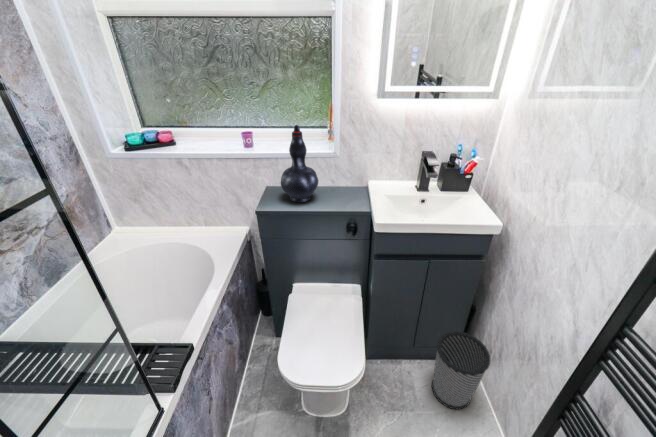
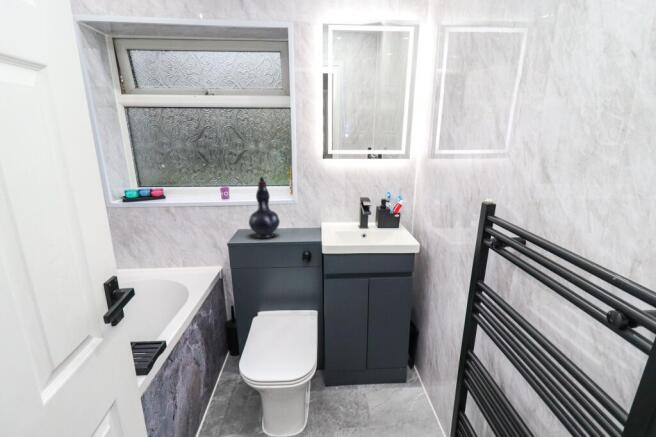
wastebasket: present [432,331,490,409] -> none [383,346,428,422]

